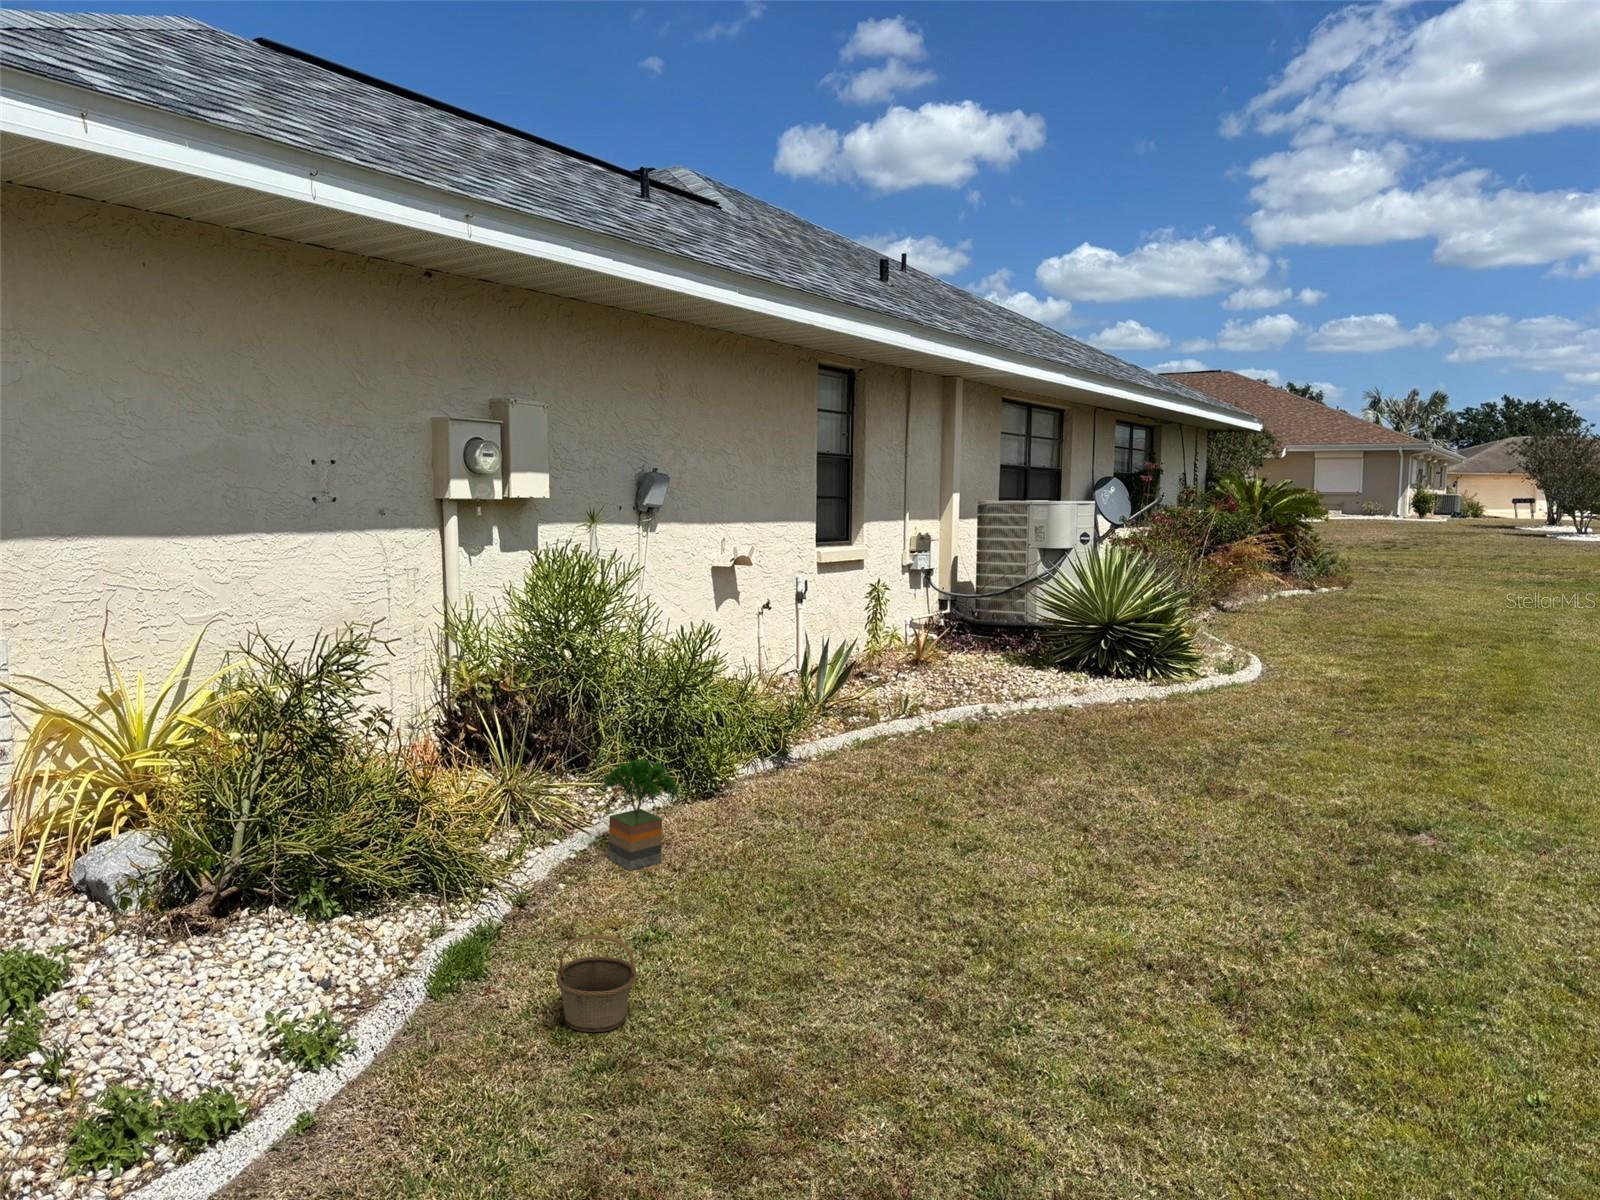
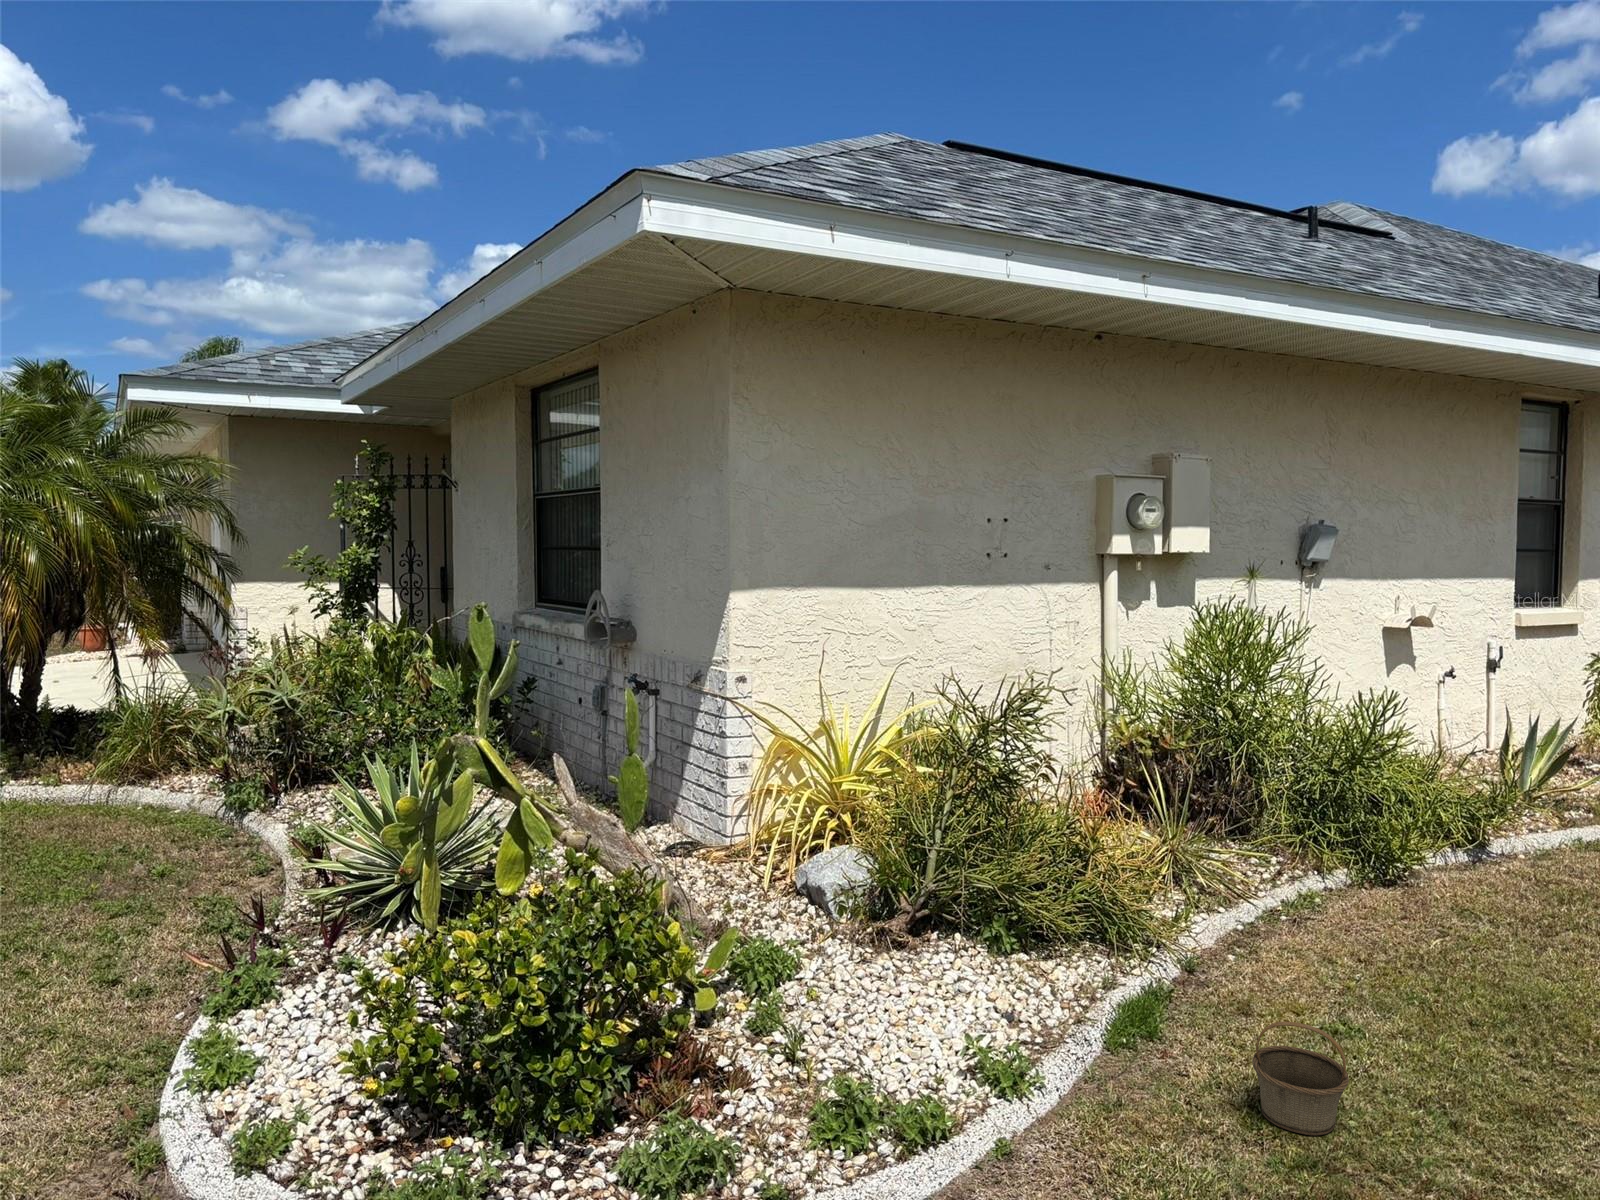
potted tree: present [603,758,680,871] -> none [1278,831,1377,956]

